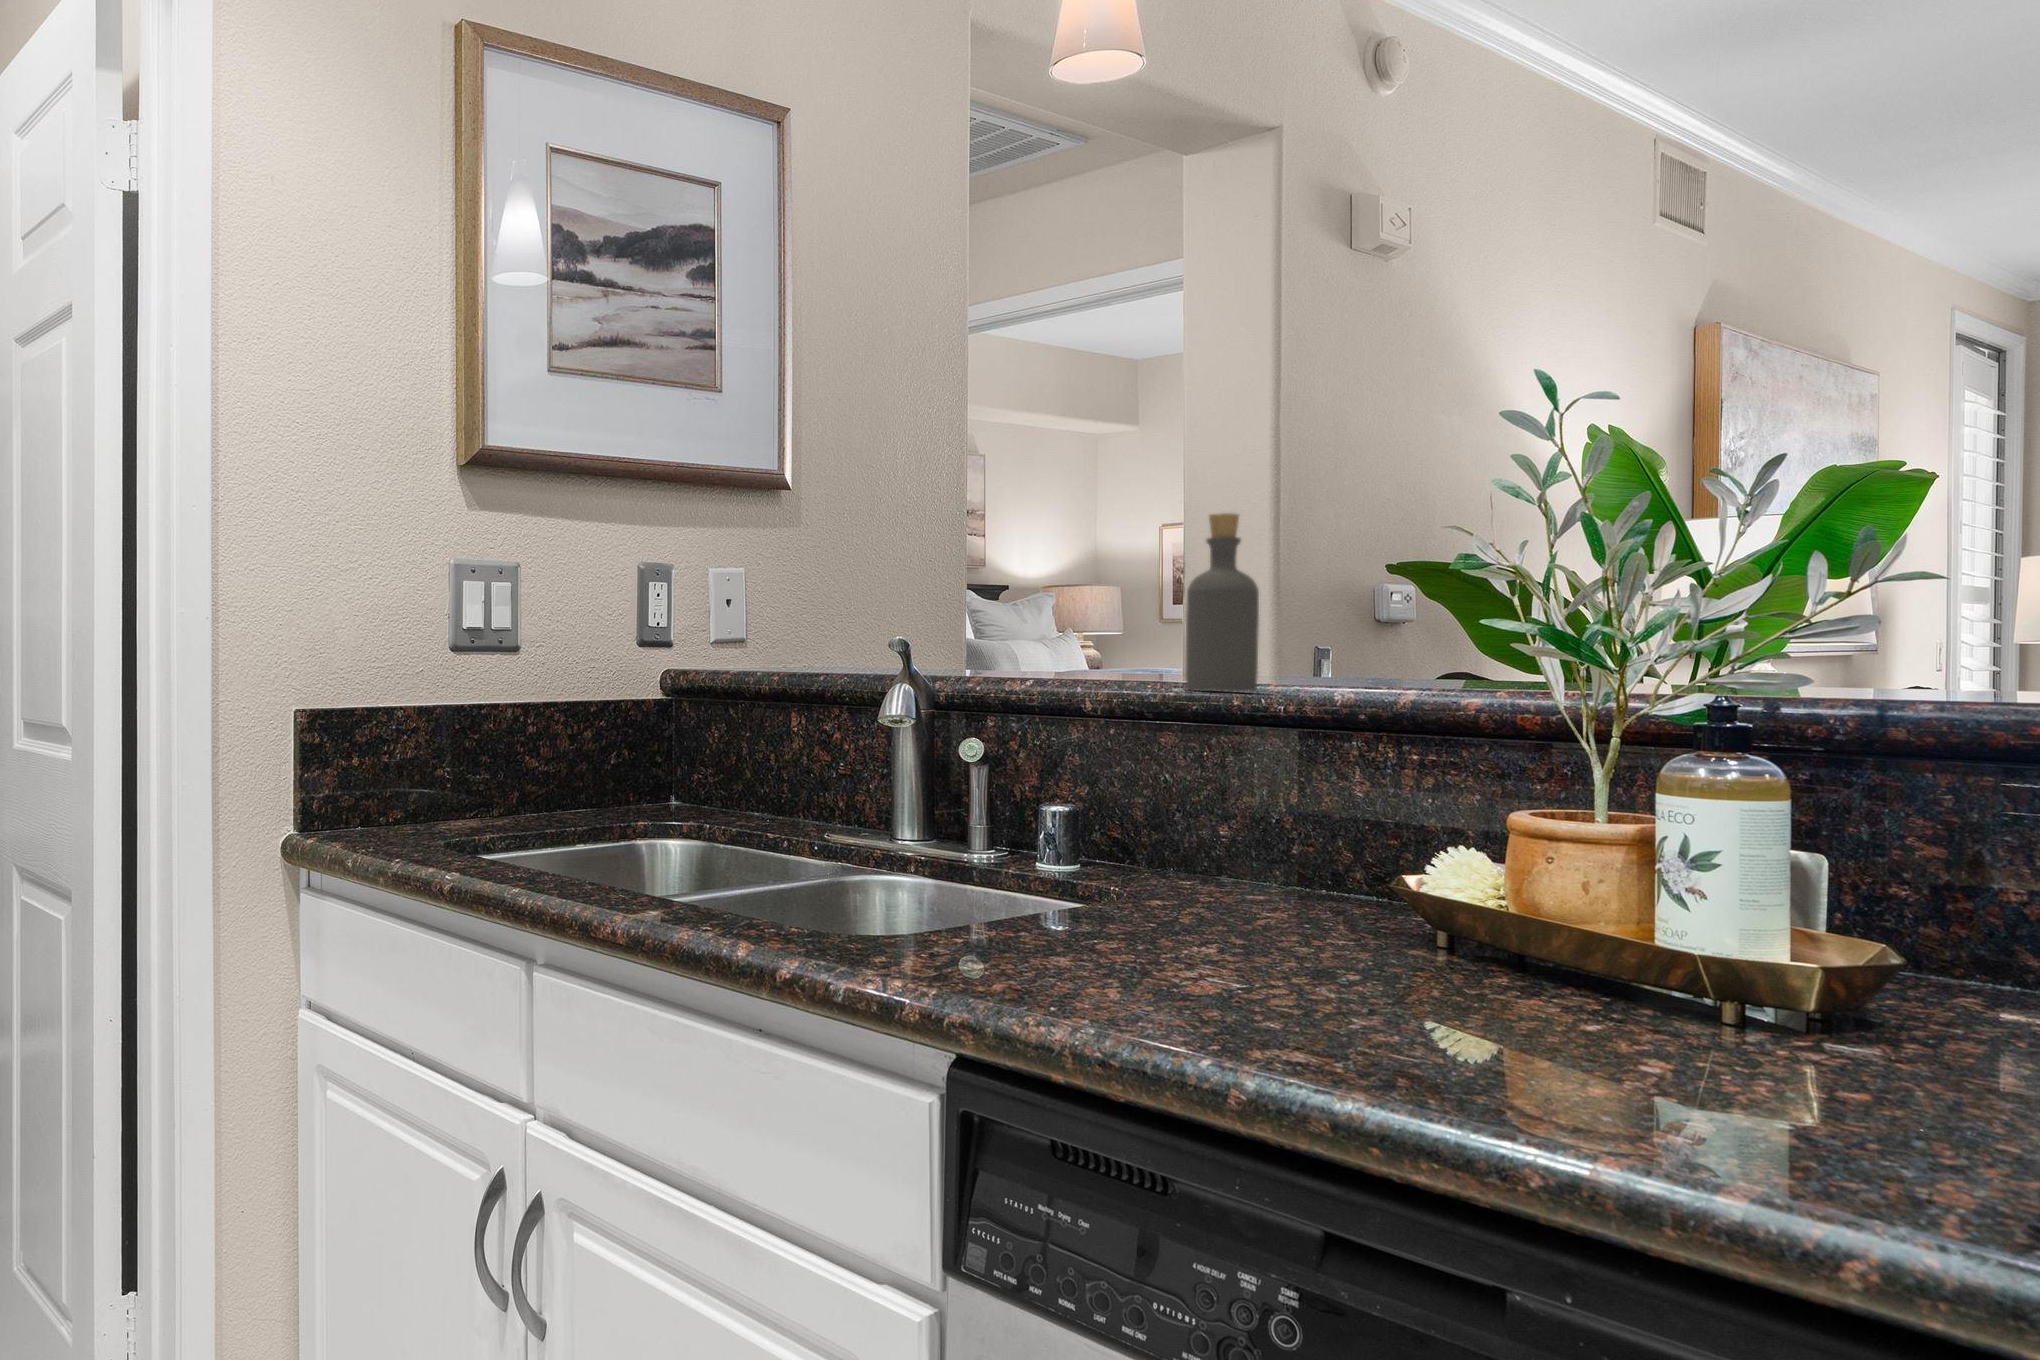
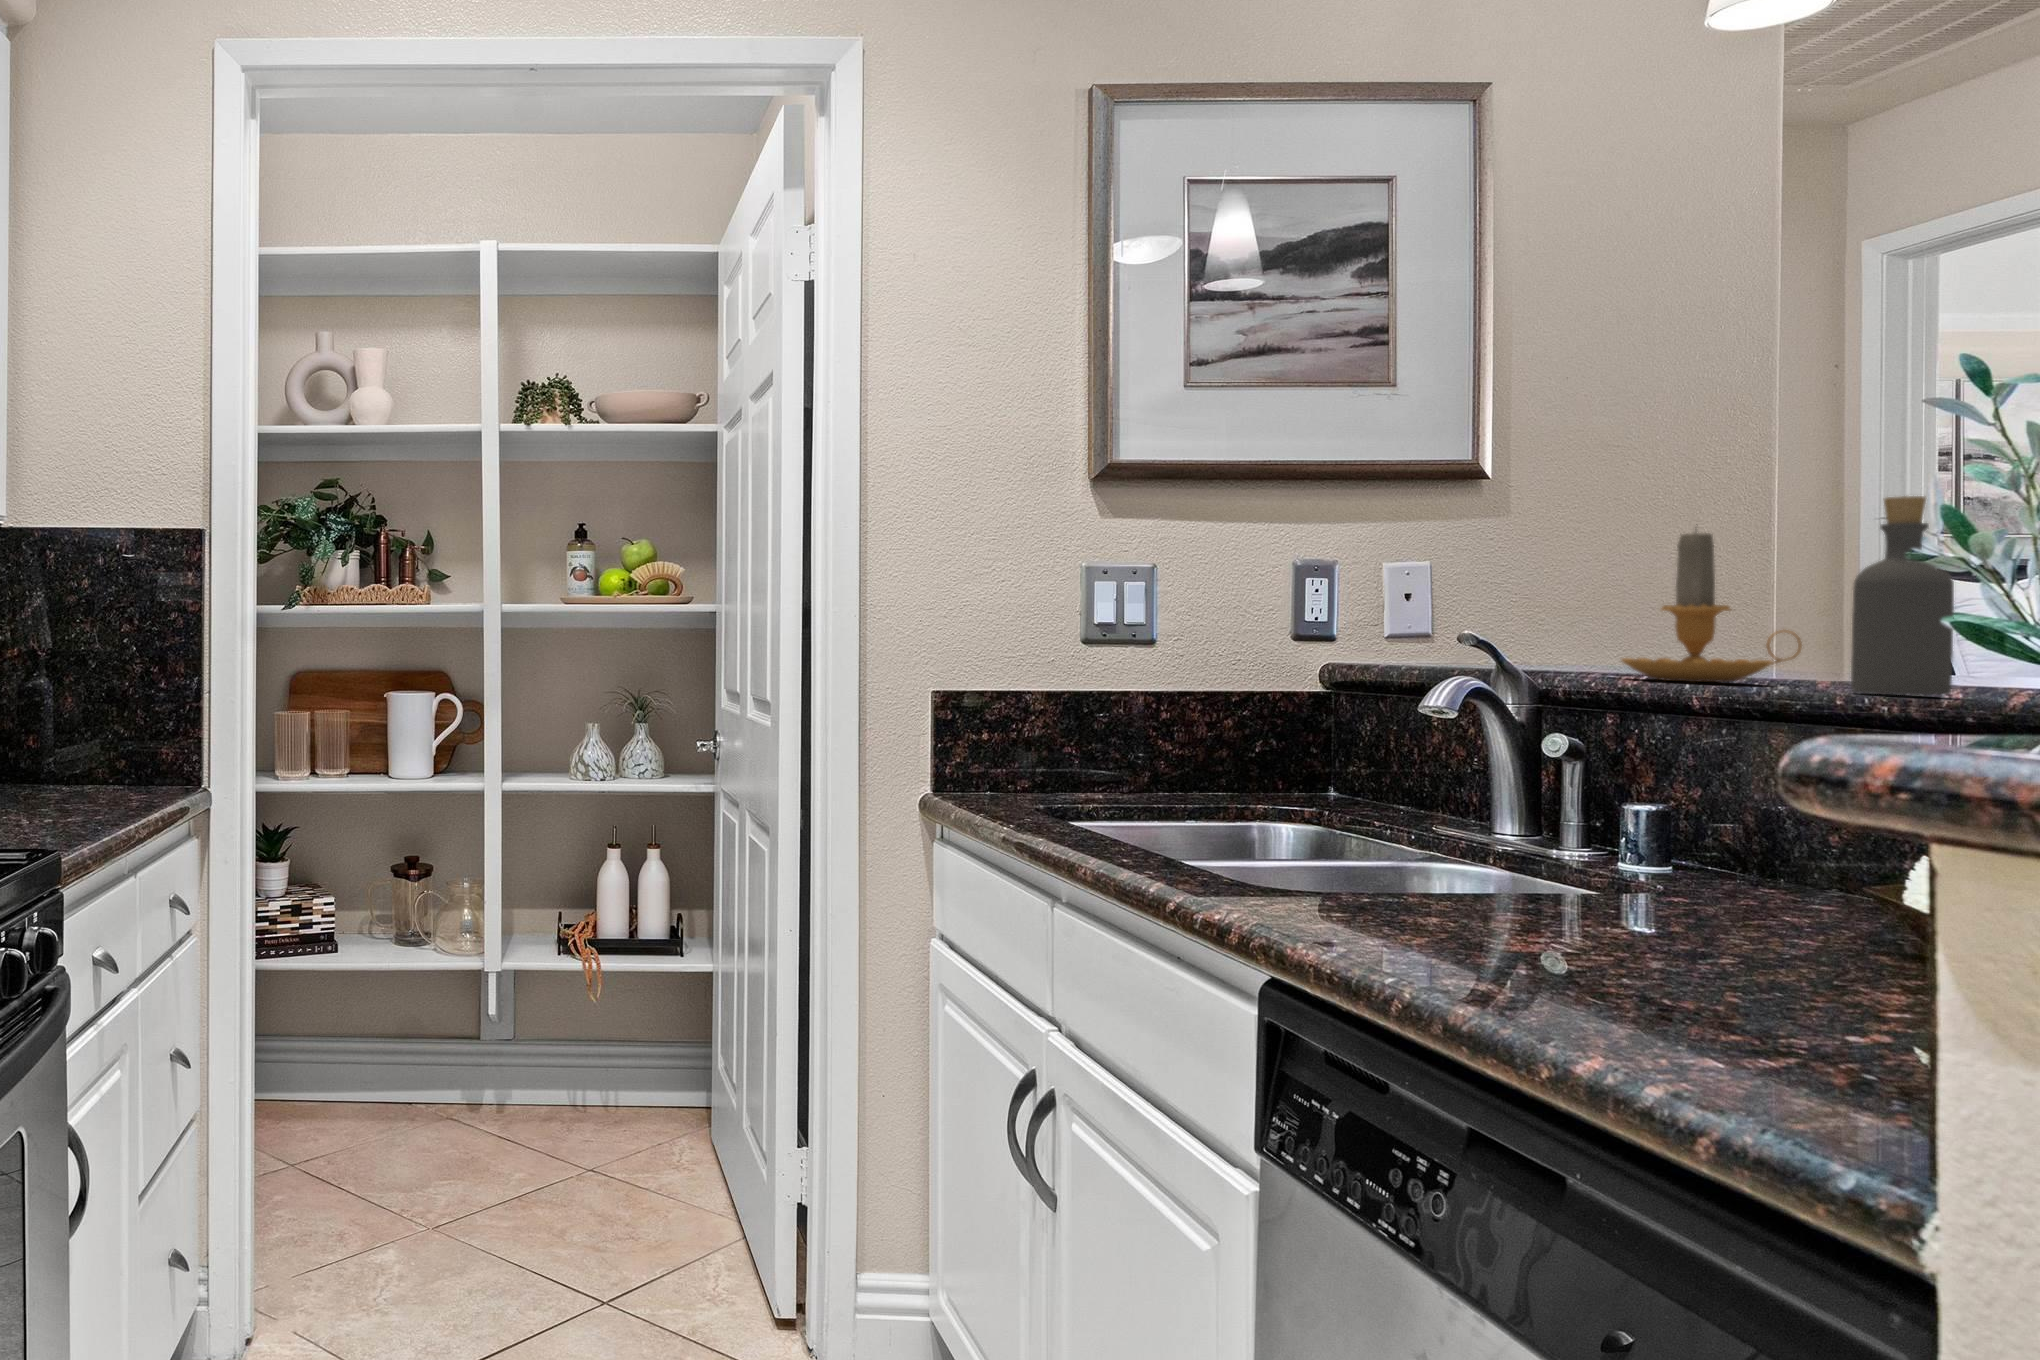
candle: none [987,534,1115,682] -> present [1622,532,1802,682]

